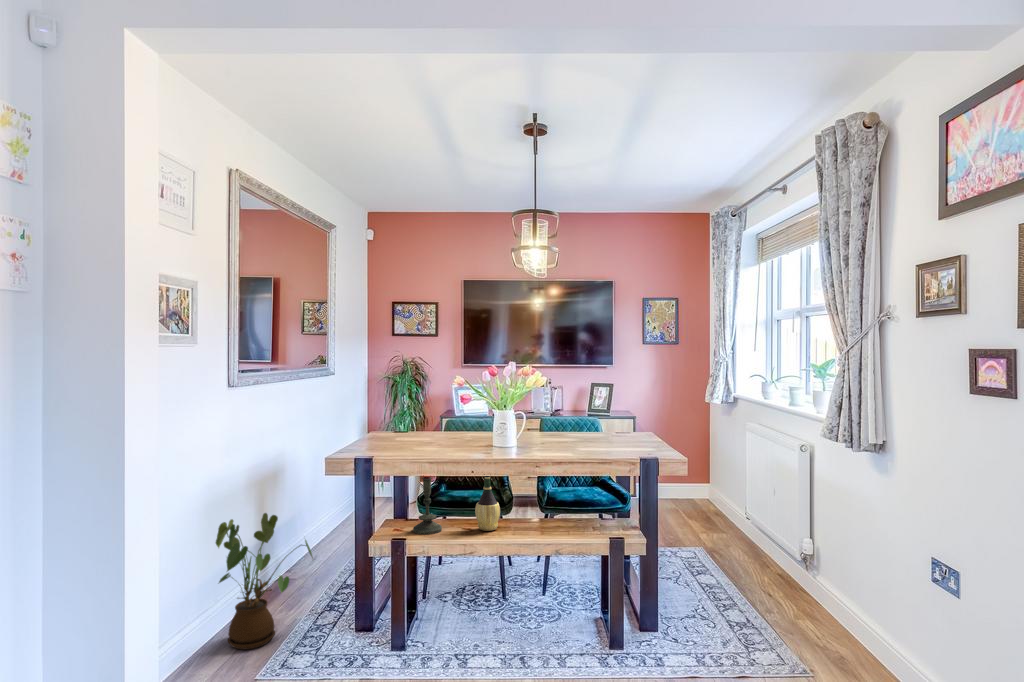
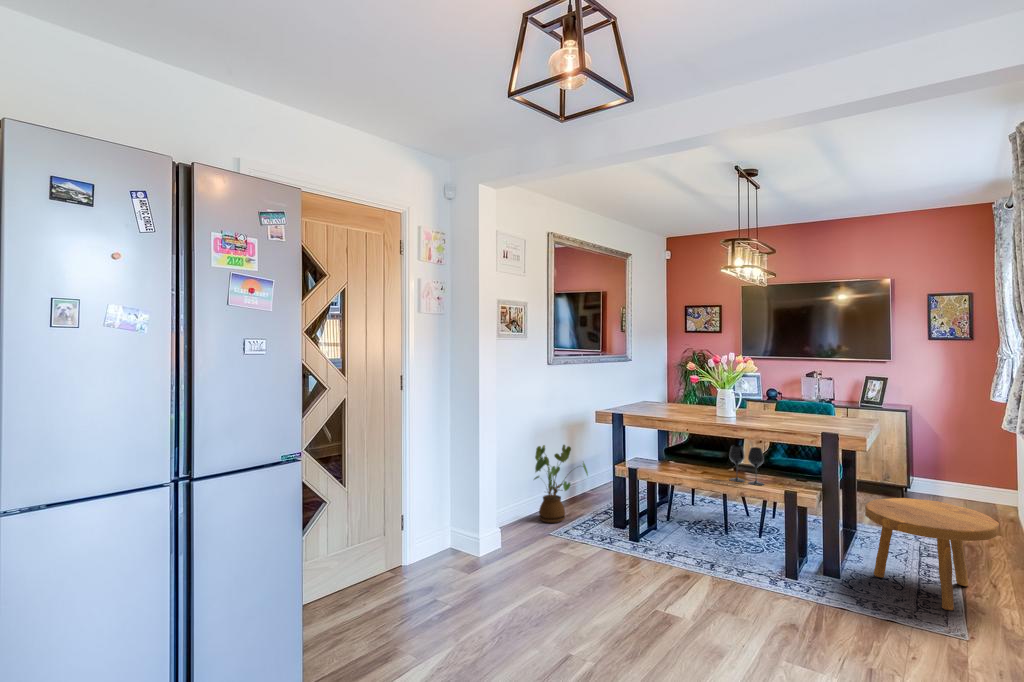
wine bottle: present [475,474,500,531] -> none [692,429,711,474]
candle: present [413,477,442,535] -> none [648,418,669,470]
wine glass: none [529,485,574,537] -> present [729,445,764,485]
footstool: none [675,521,802,647] -> present [865,498,999,610]

